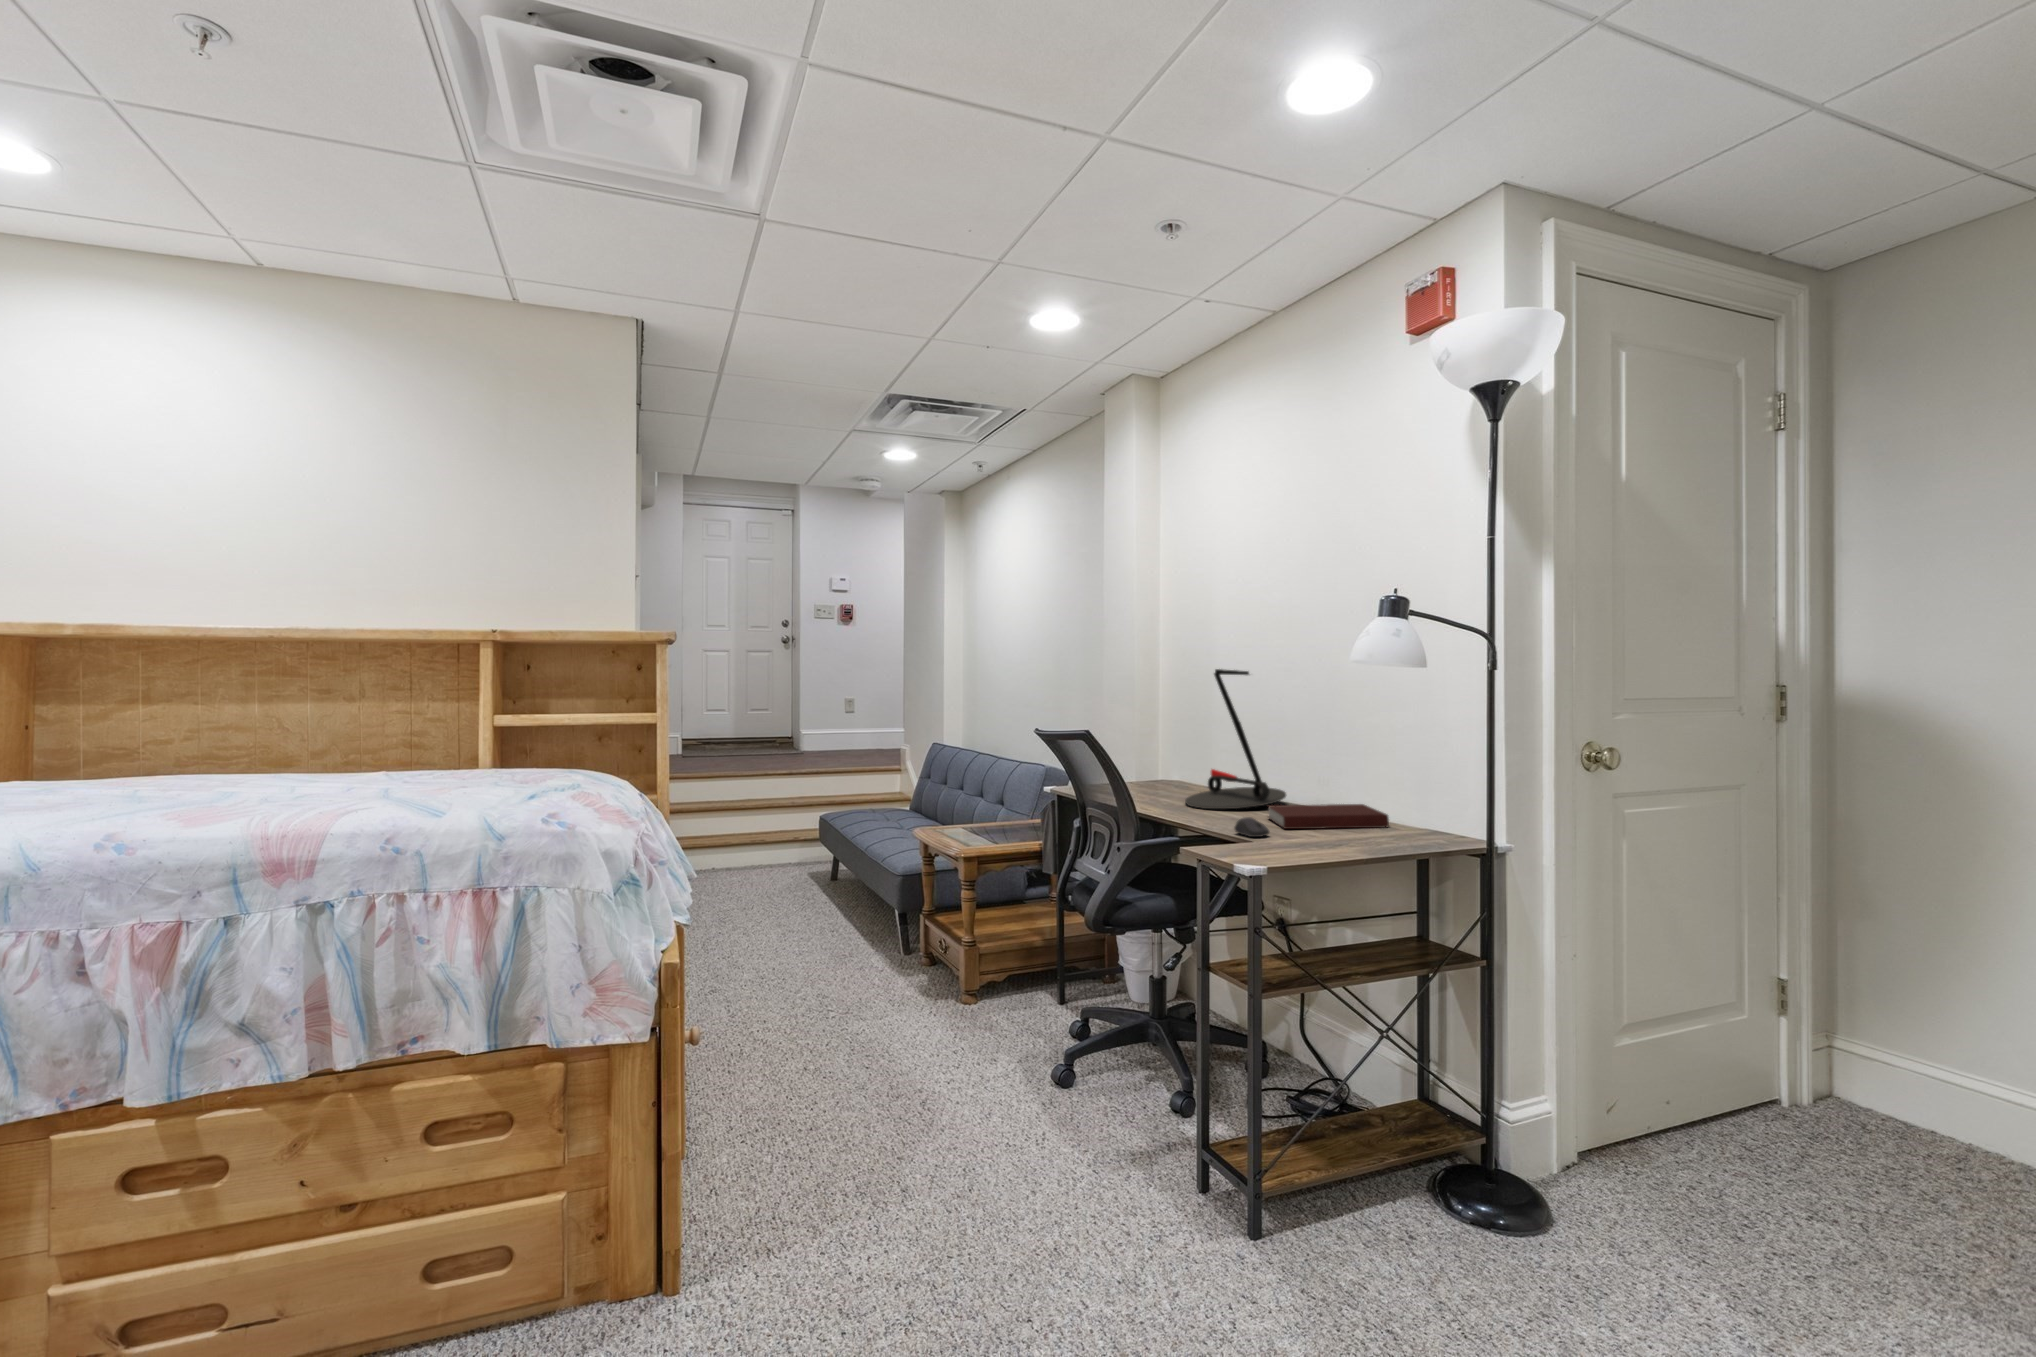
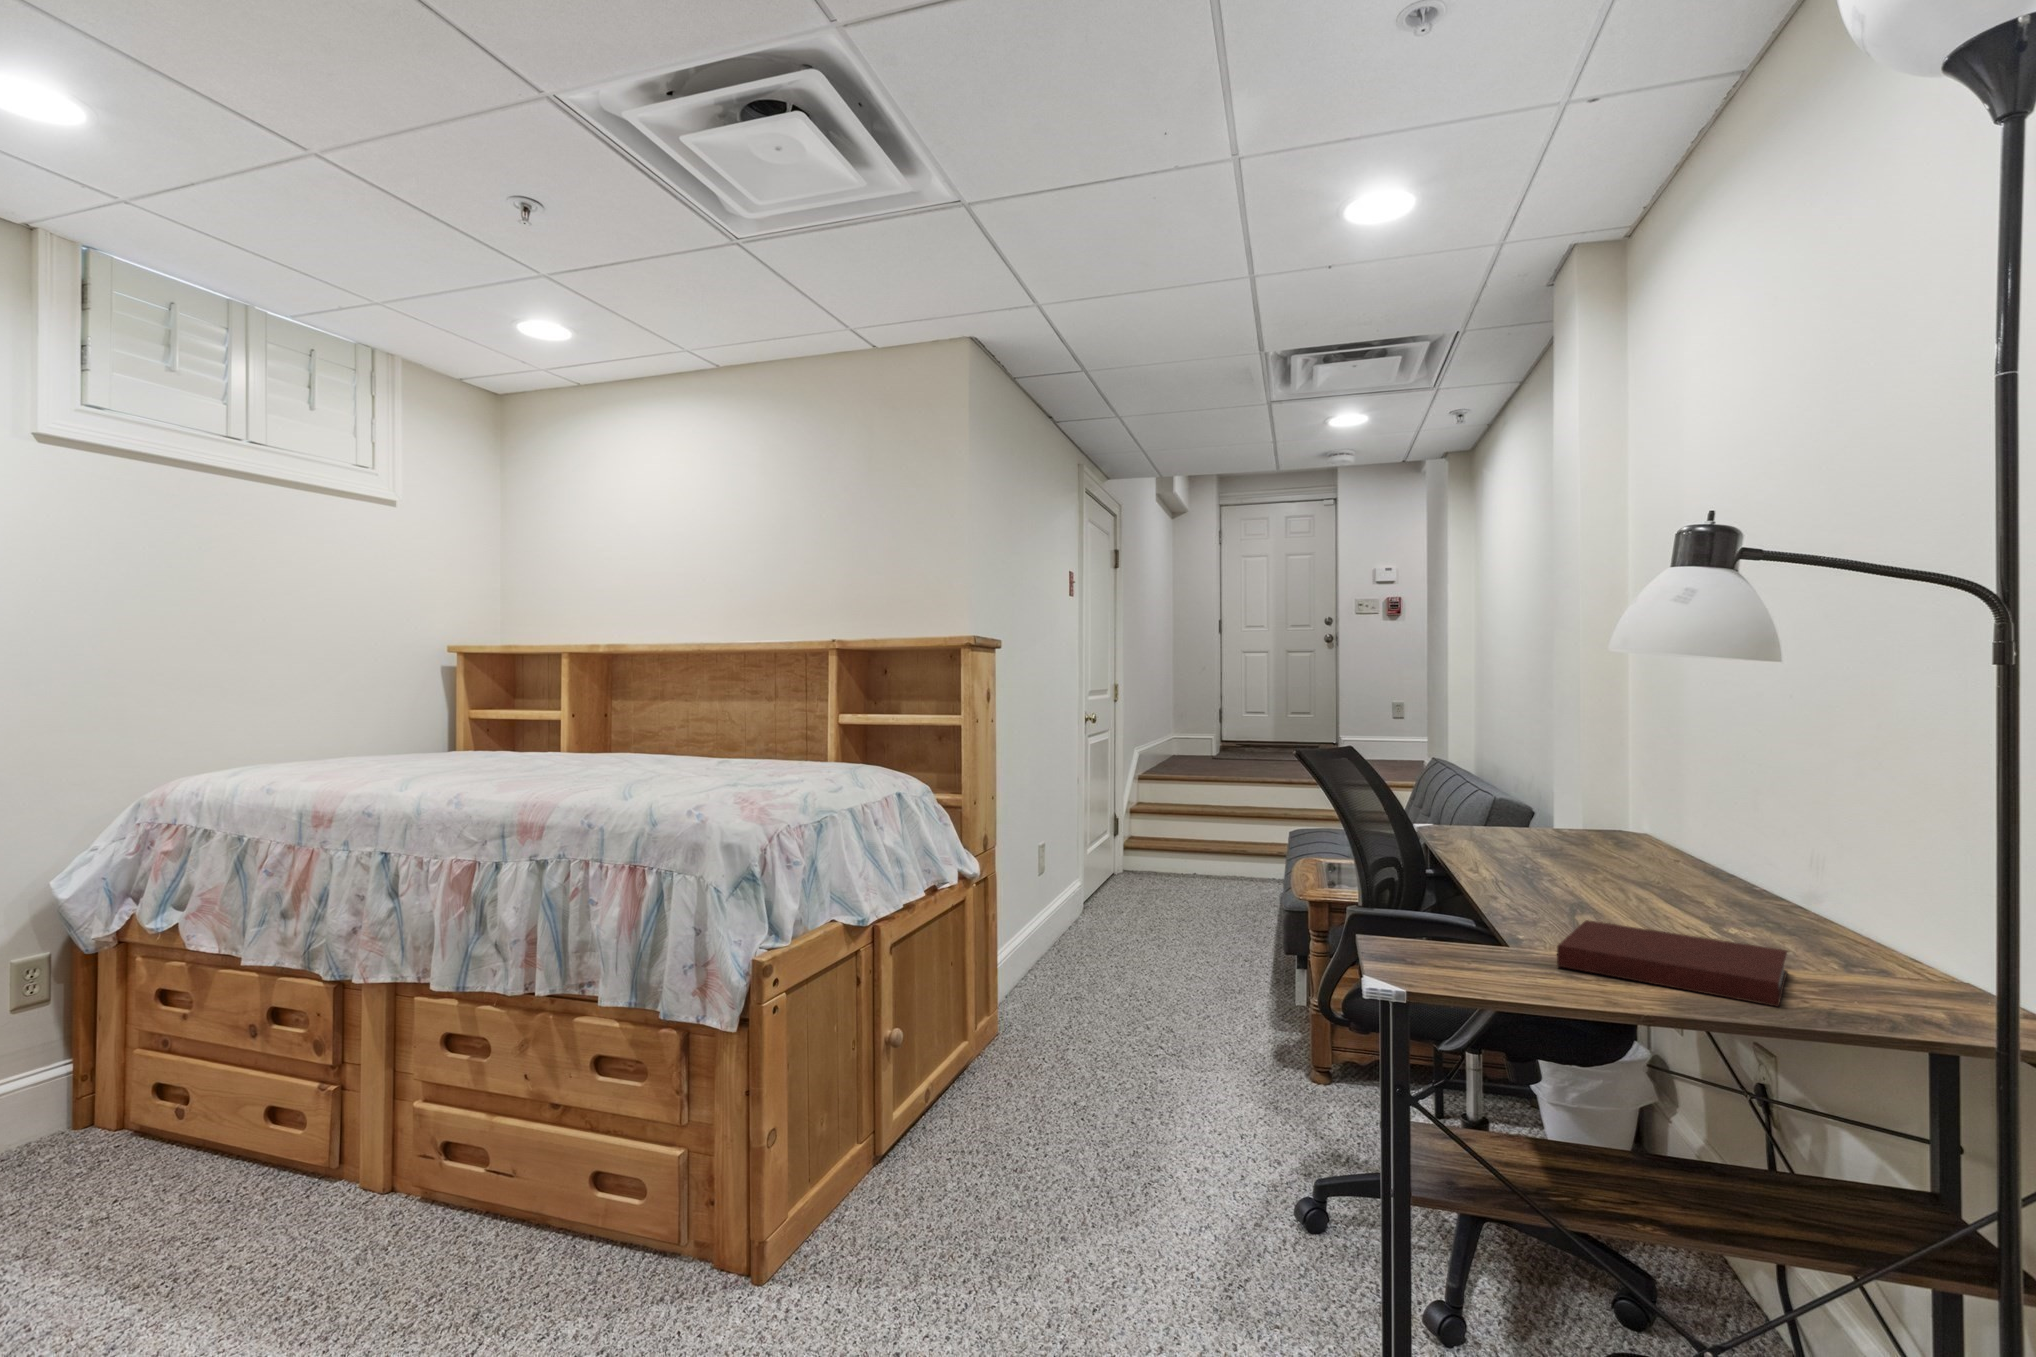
desk lamp: present [1185,669,1286,809] -> none [1518,693,1698,917]
computer mouse: present [1235,817,1269,837] -> none [1454,934,1502,972]

